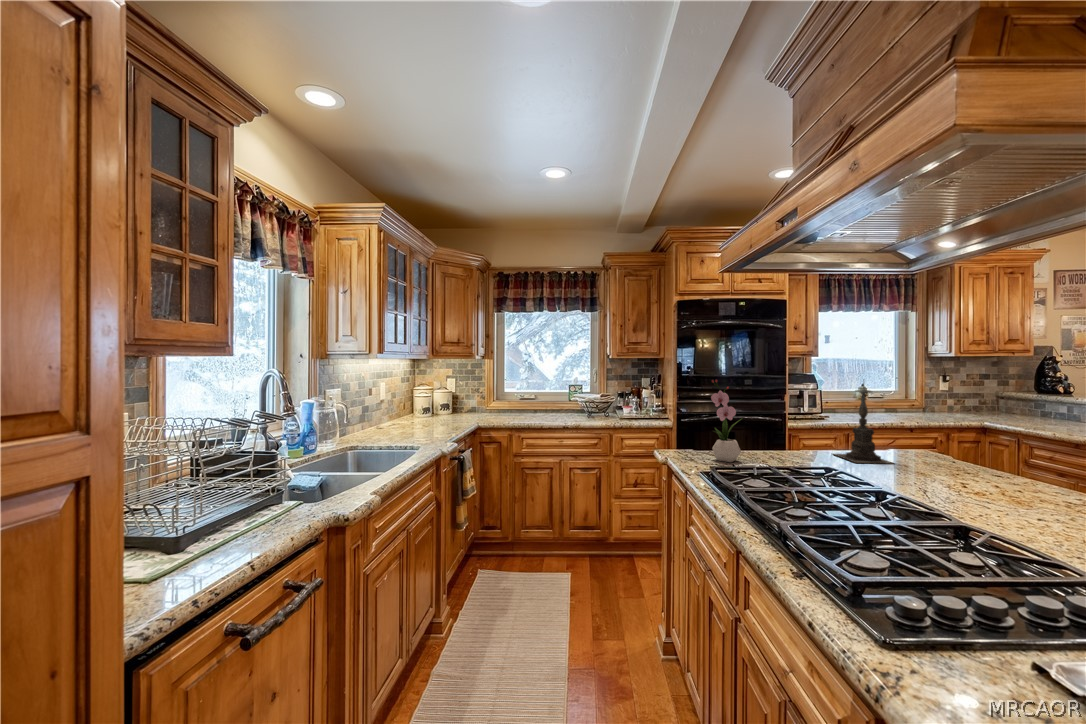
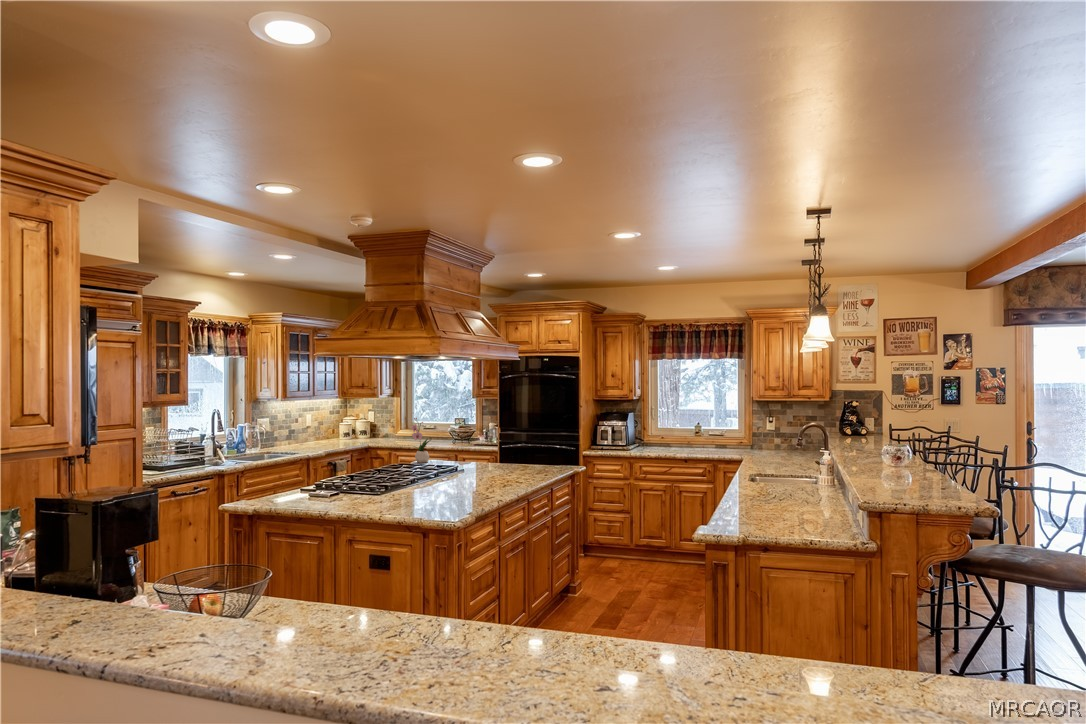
candle holder: present [834,385,892,464] -> none [481,419,510,467]

